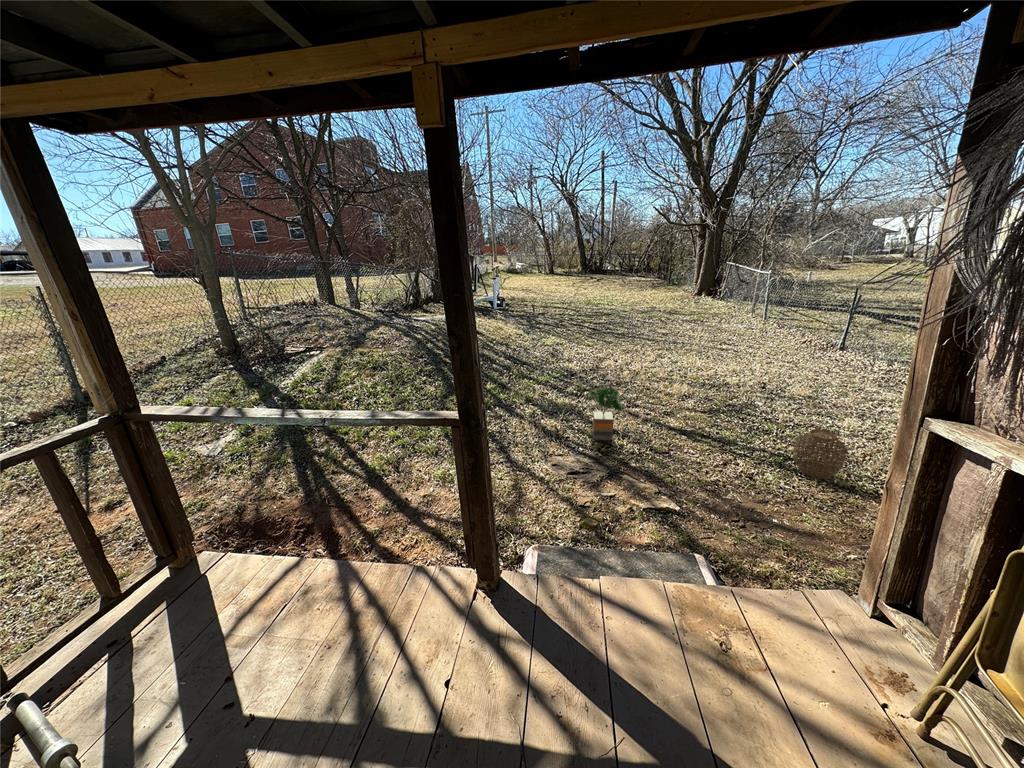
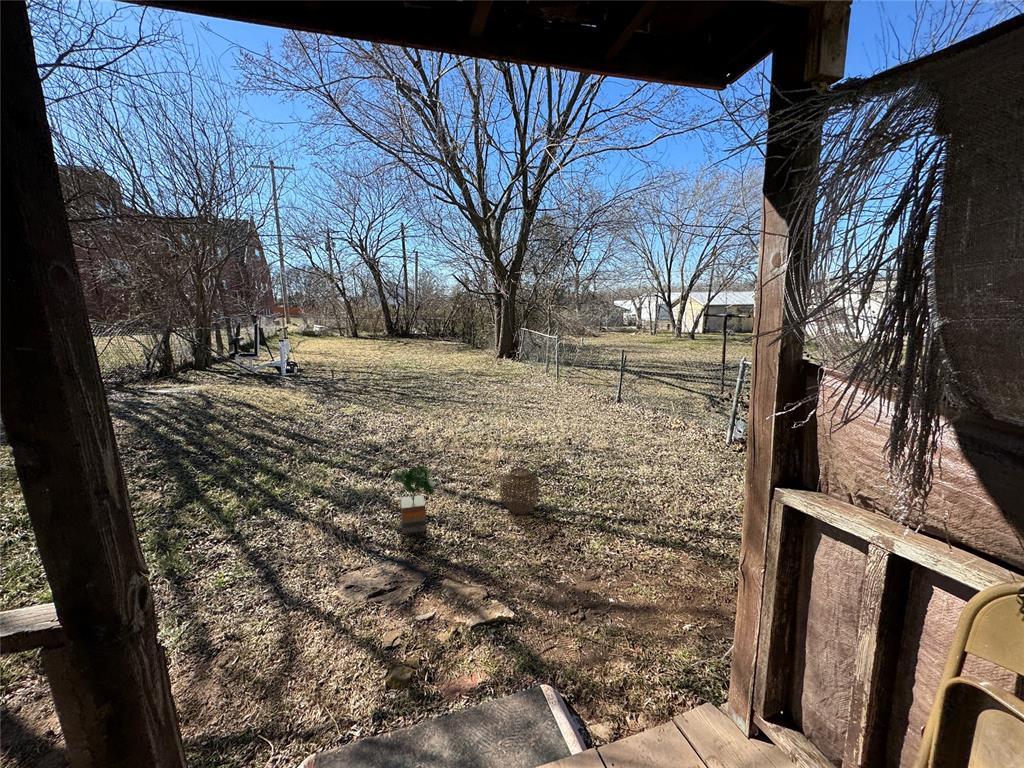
woven basket: present [793,429,847,479] -> present [500,468,539,514]

